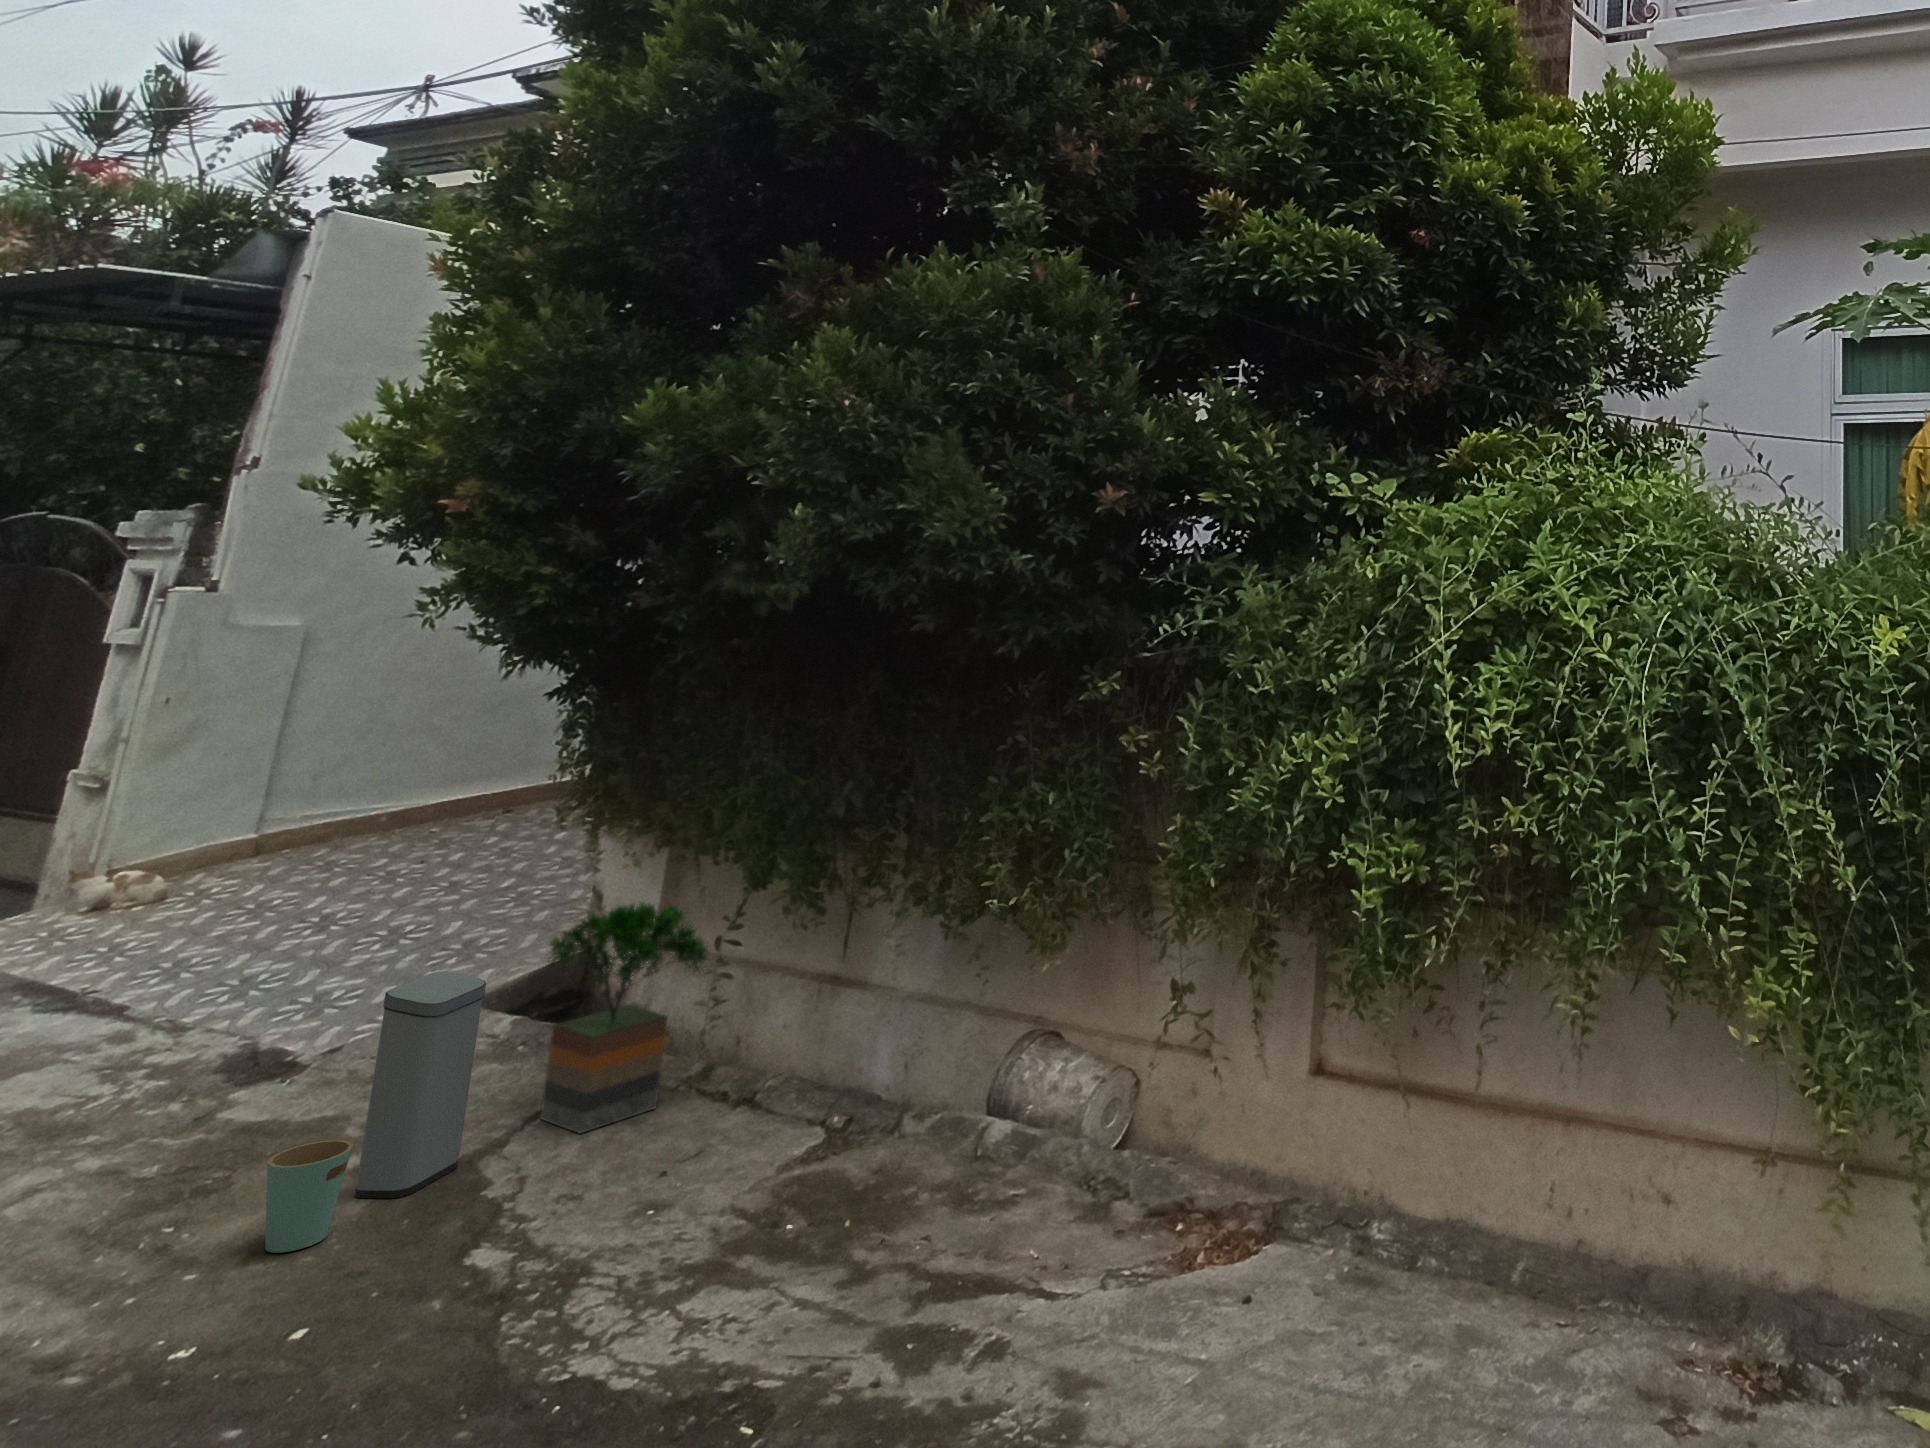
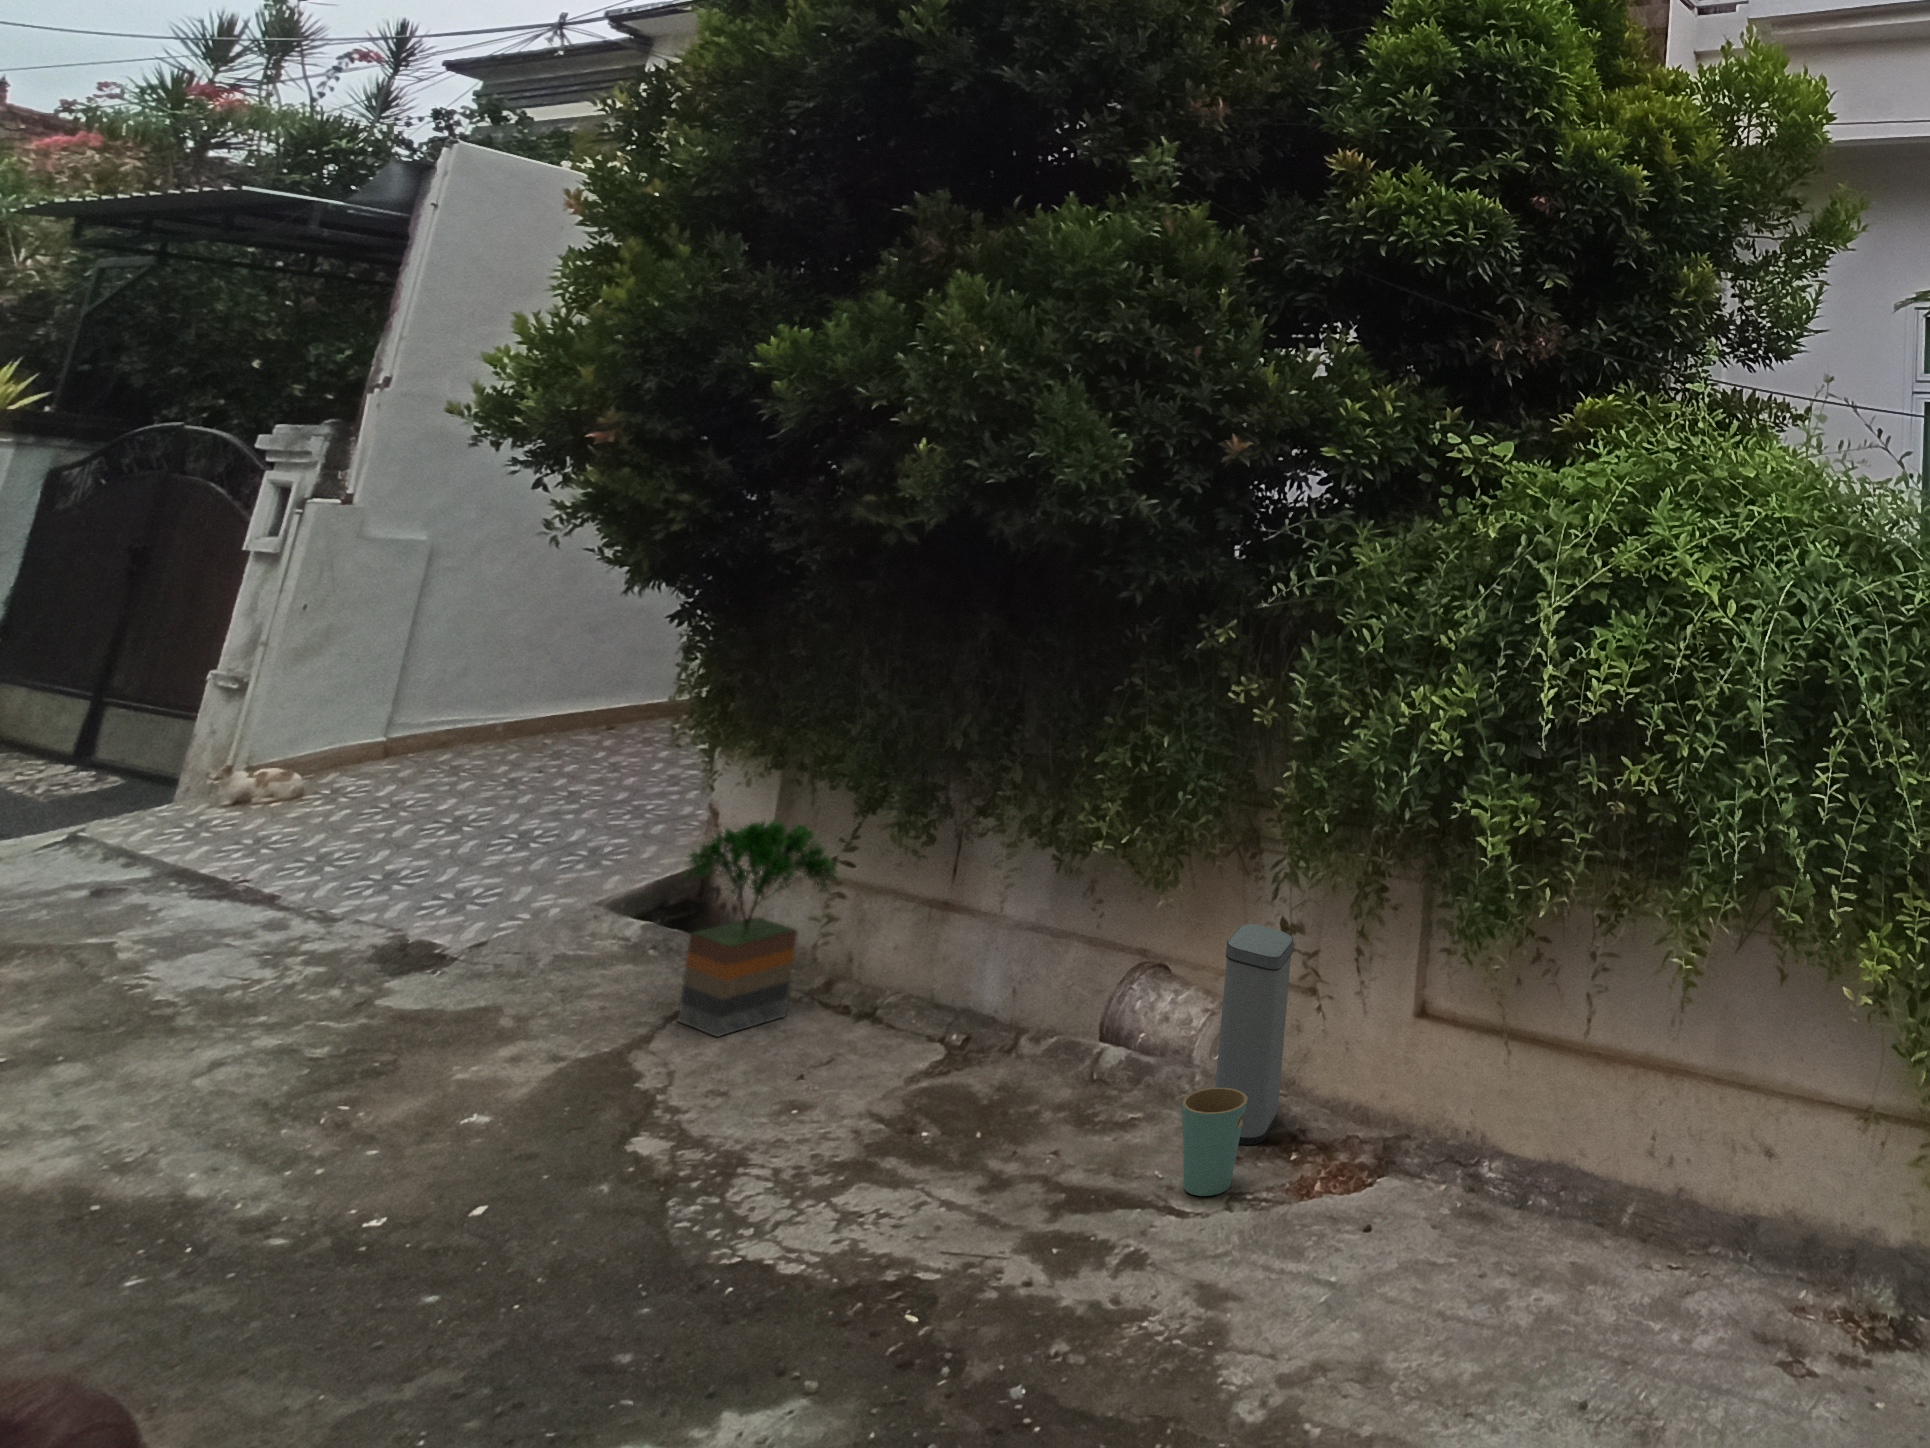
trash can: present [265,971,486,1253] -> present [1182,924,1293,1196]

